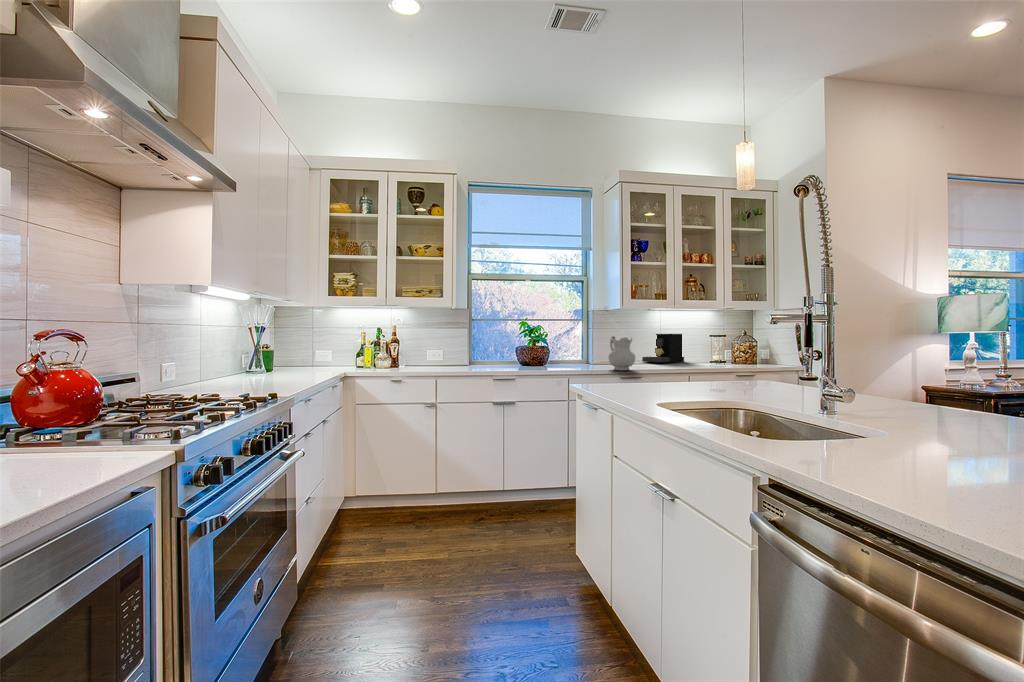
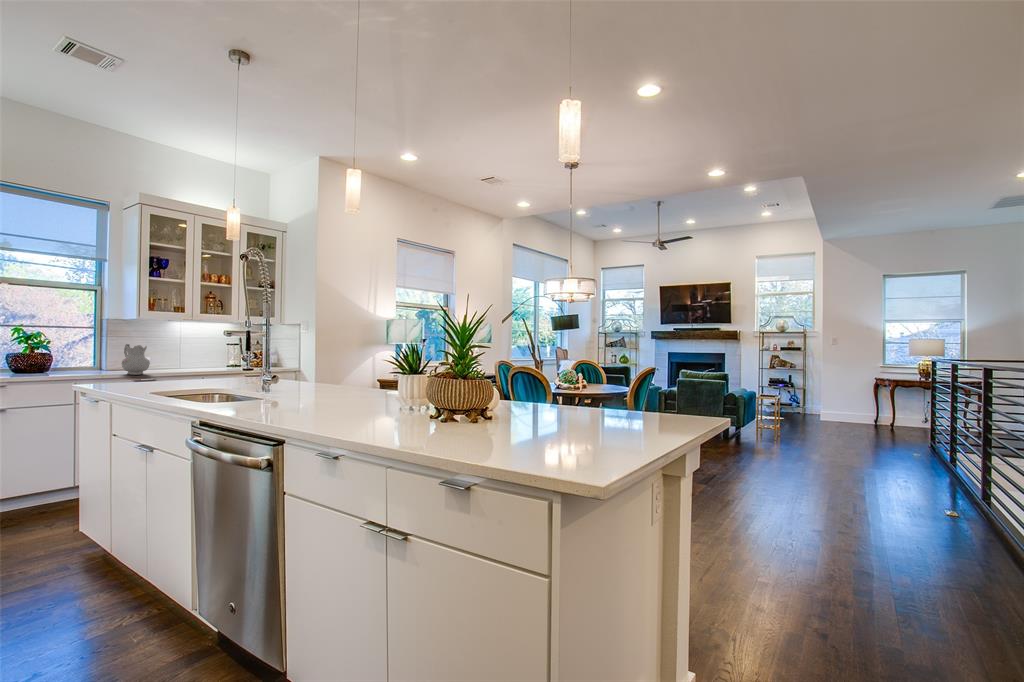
coffee maker: present [642,334,684,362] -> none [162,342,205,367]

